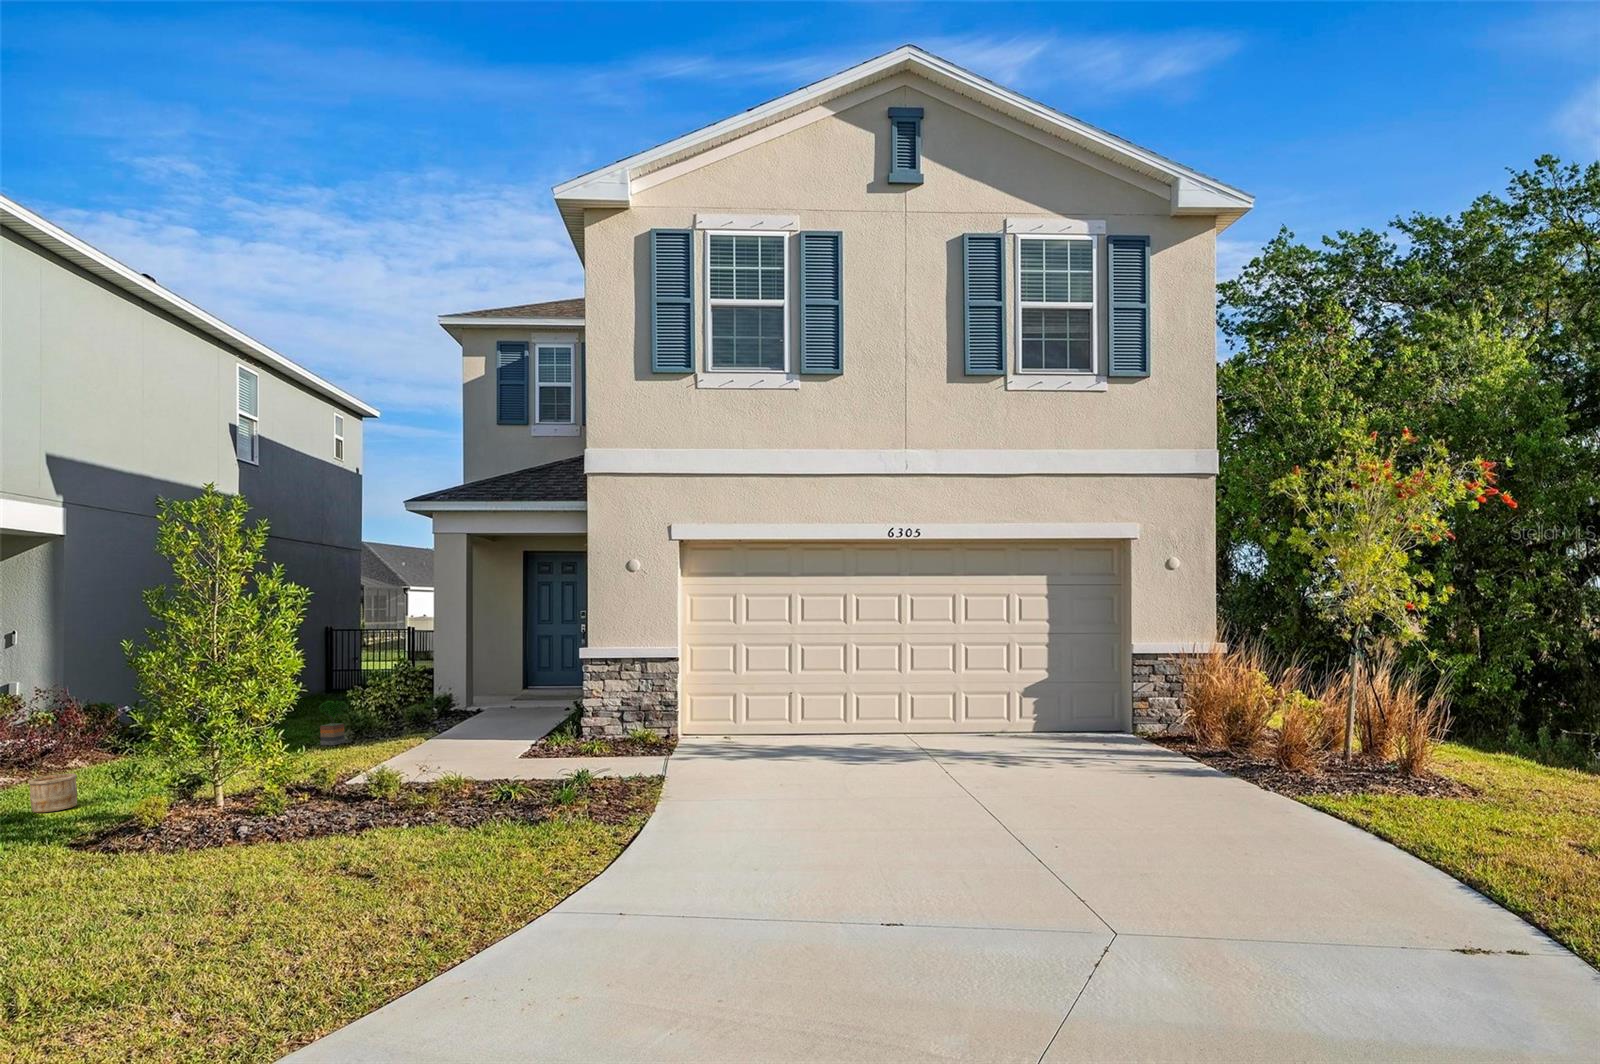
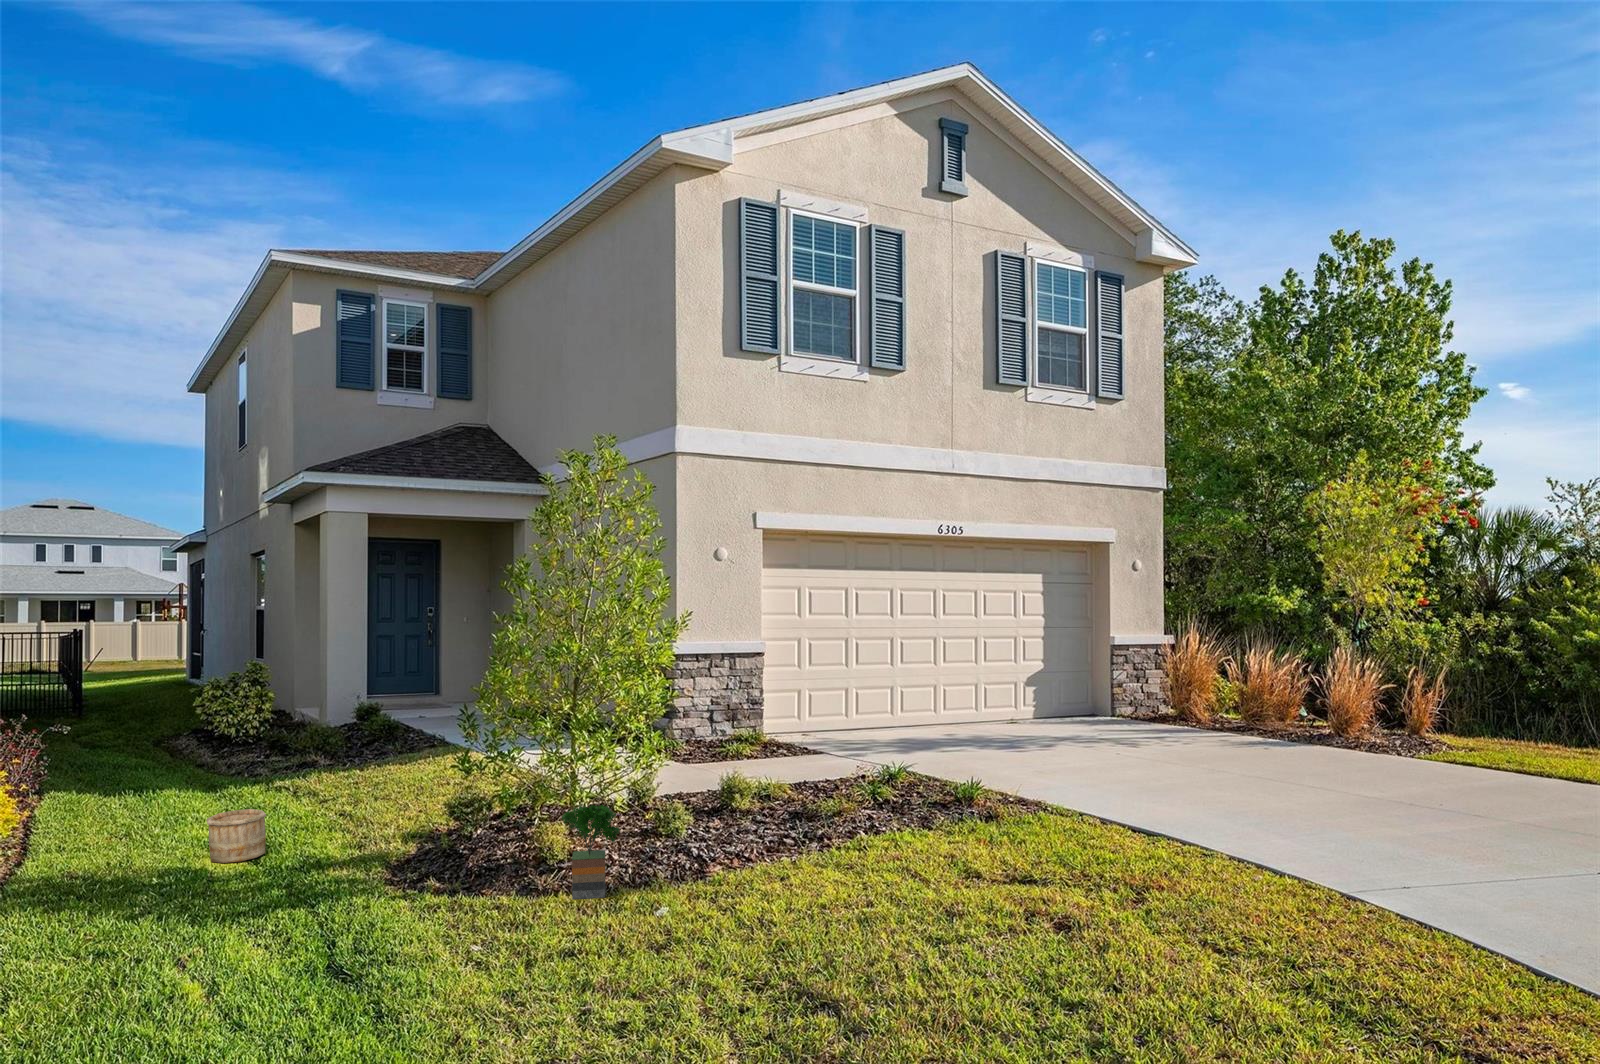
potted tree: present [319,701,348,745] -> present [562,805,620,899]

